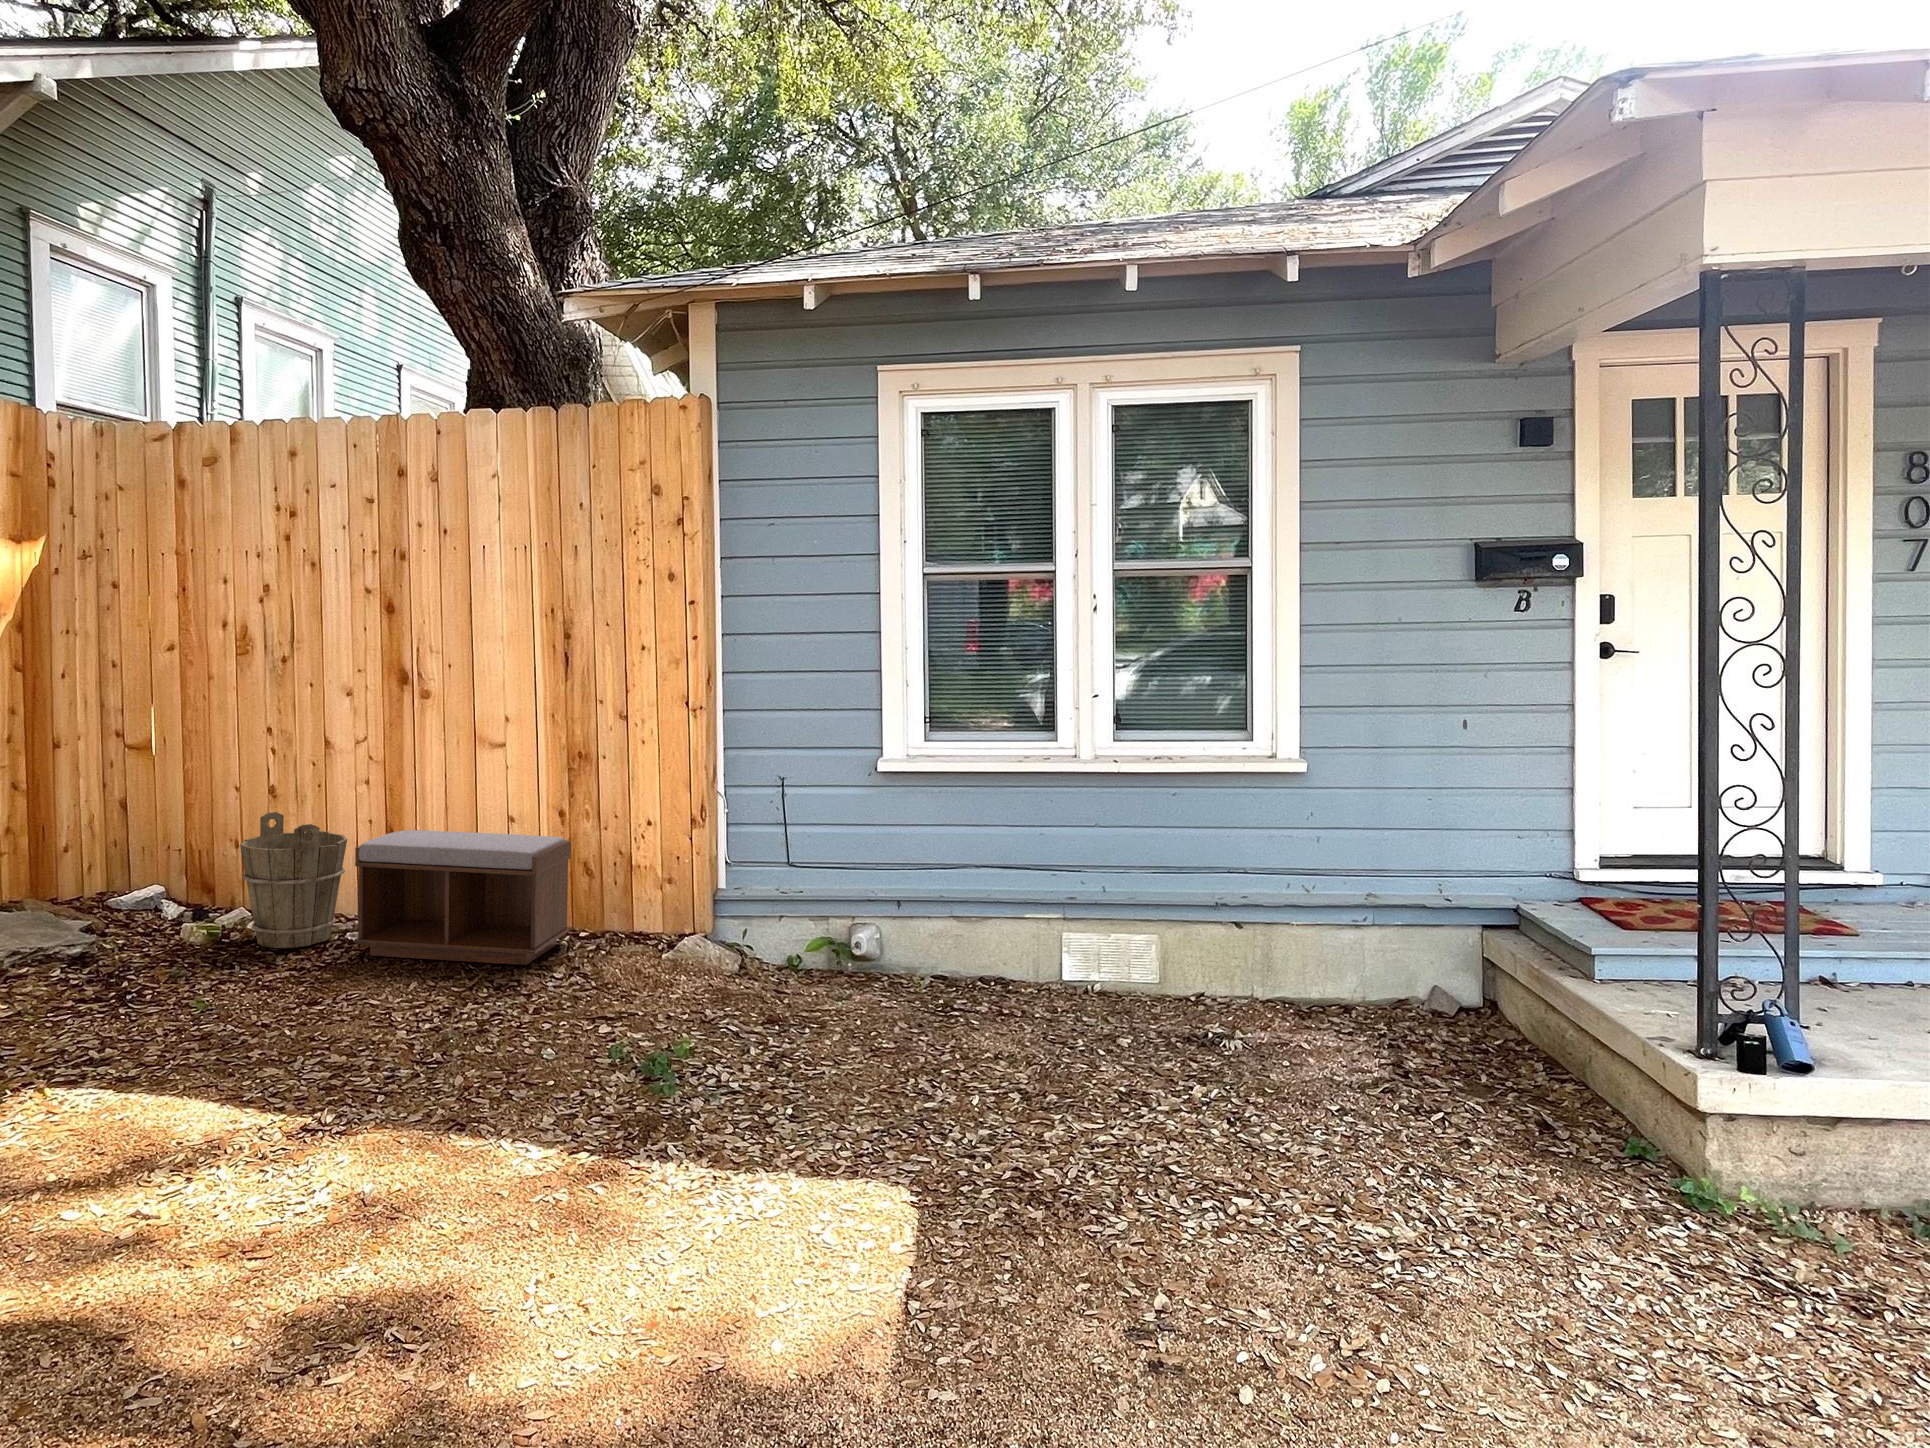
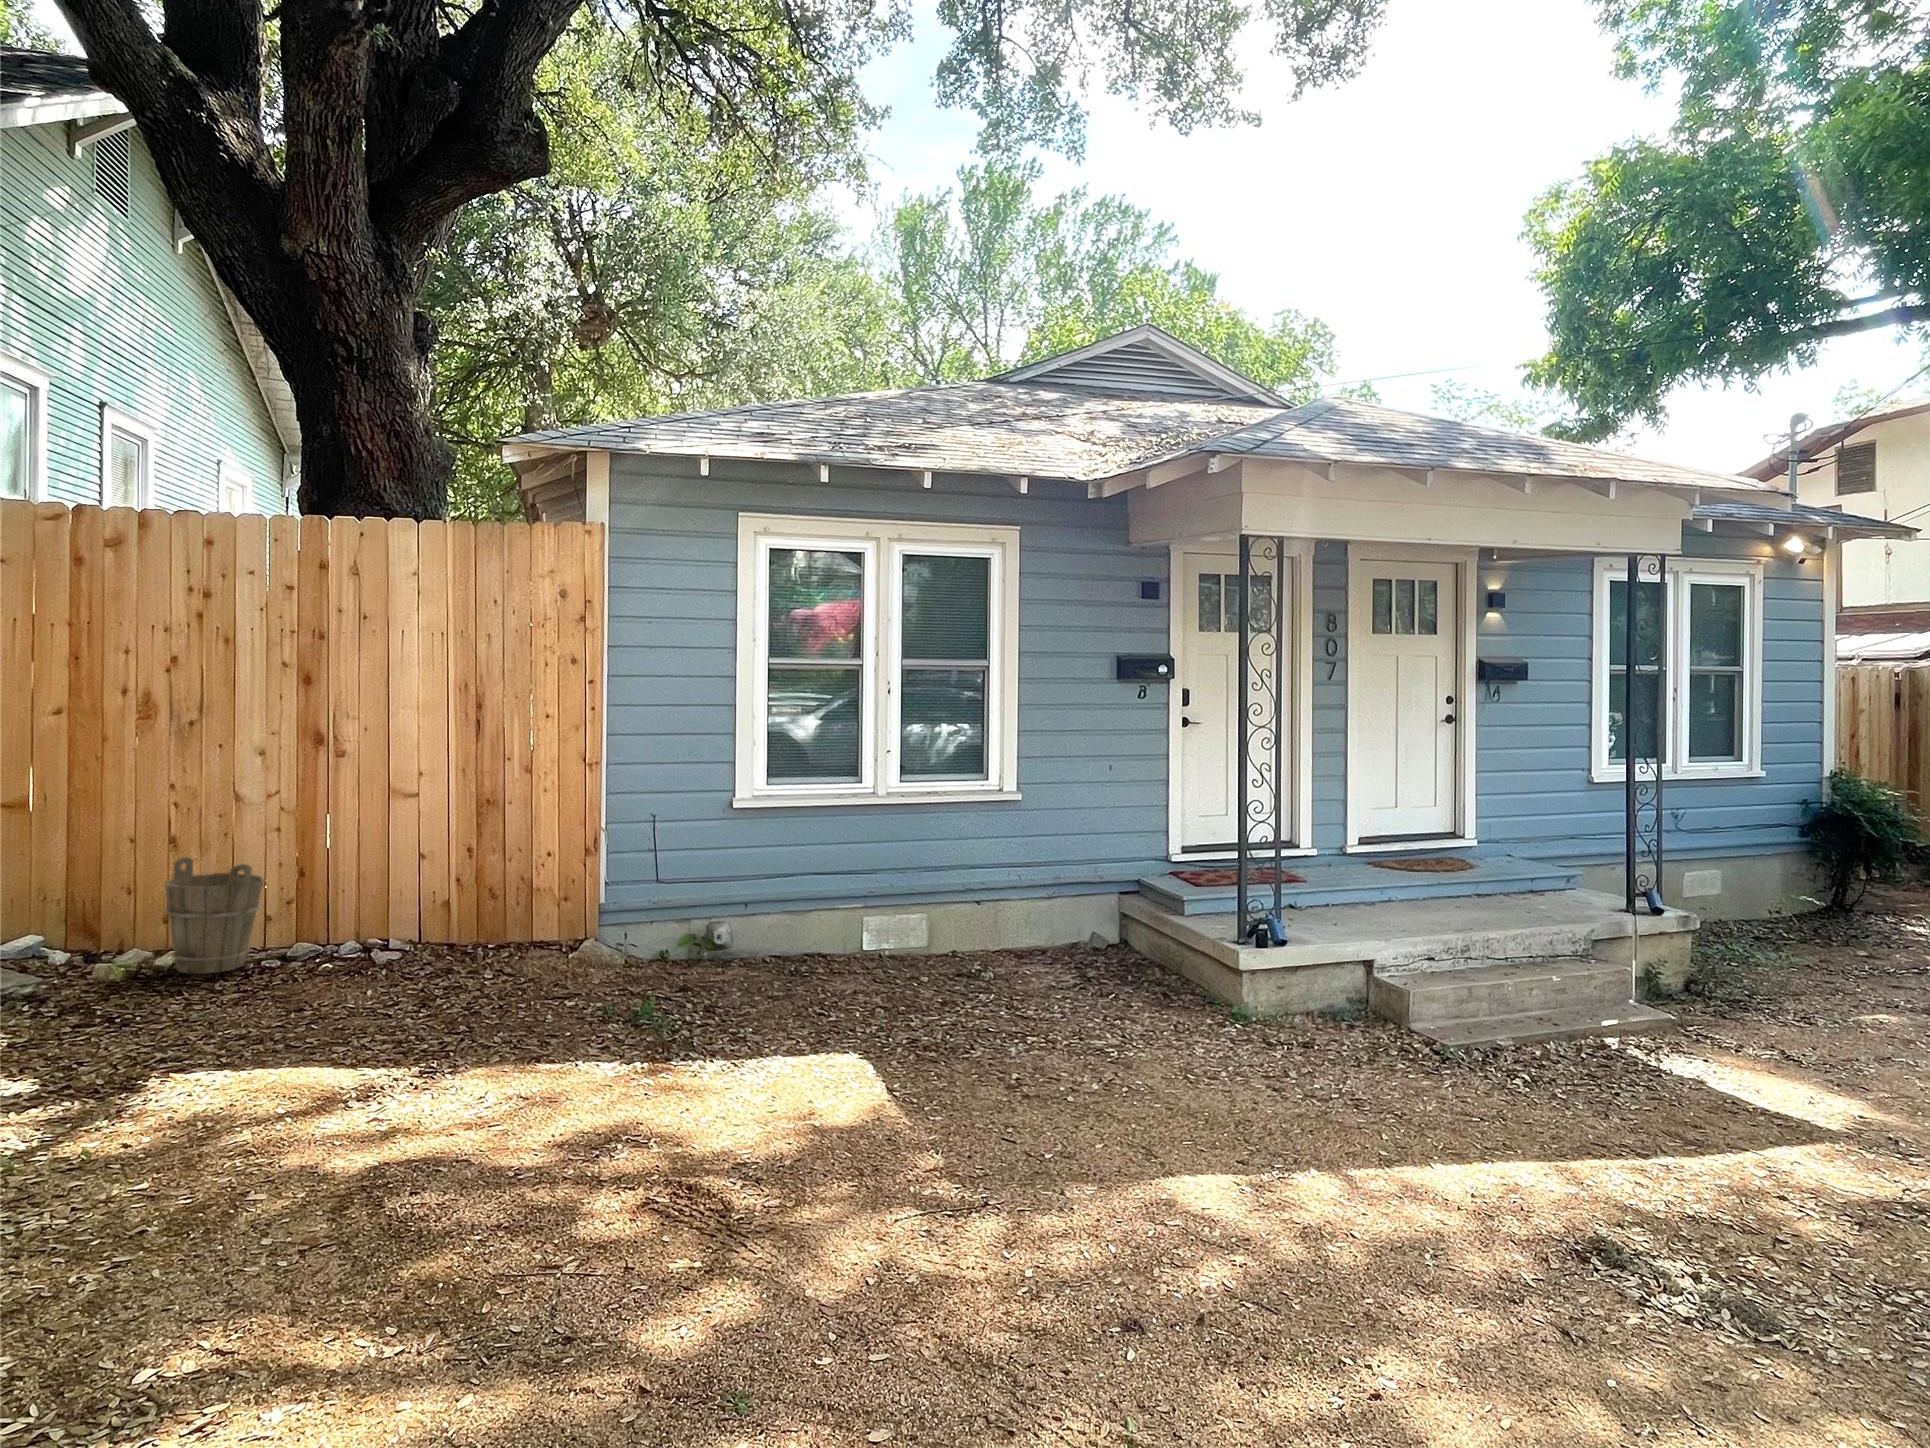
bench: present [355,830,571,965] -> none [289,867,476,972]

